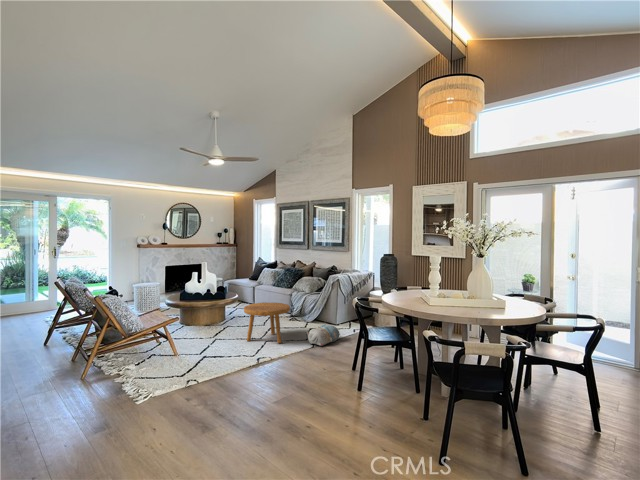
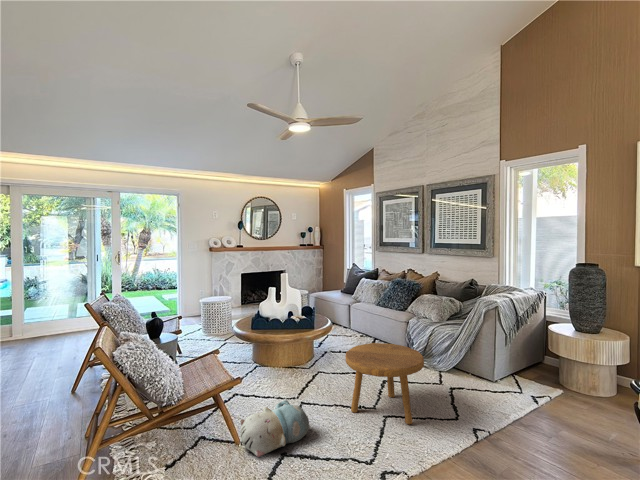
plush toy: present [307,324,340,346] -> present [240,400,309,457]

